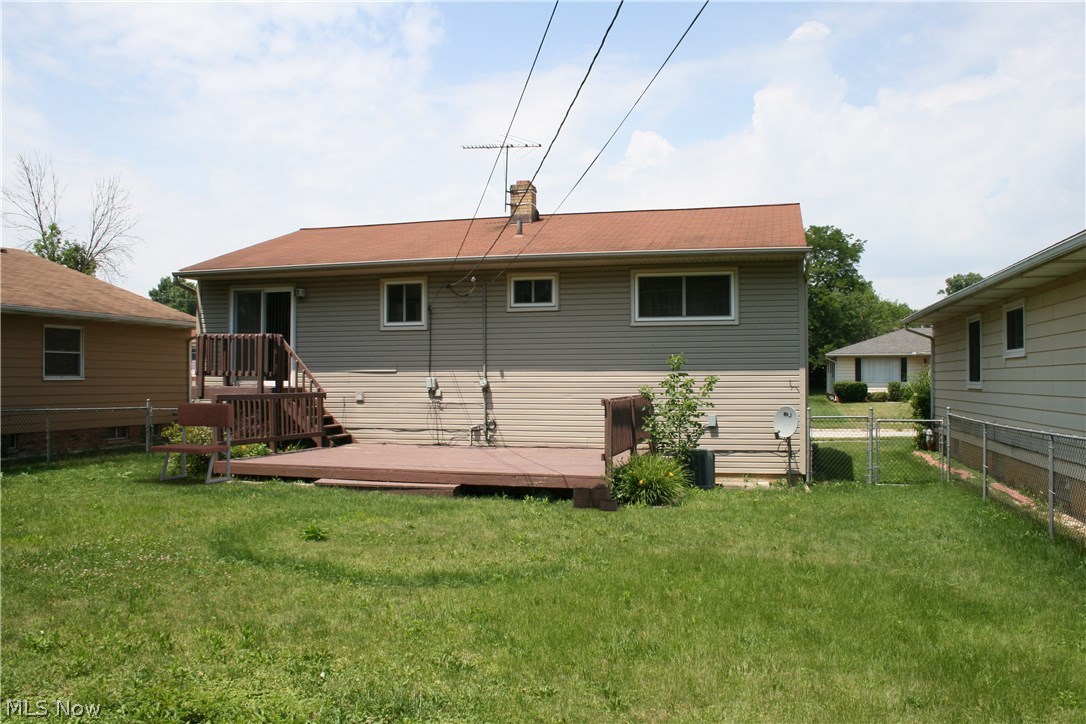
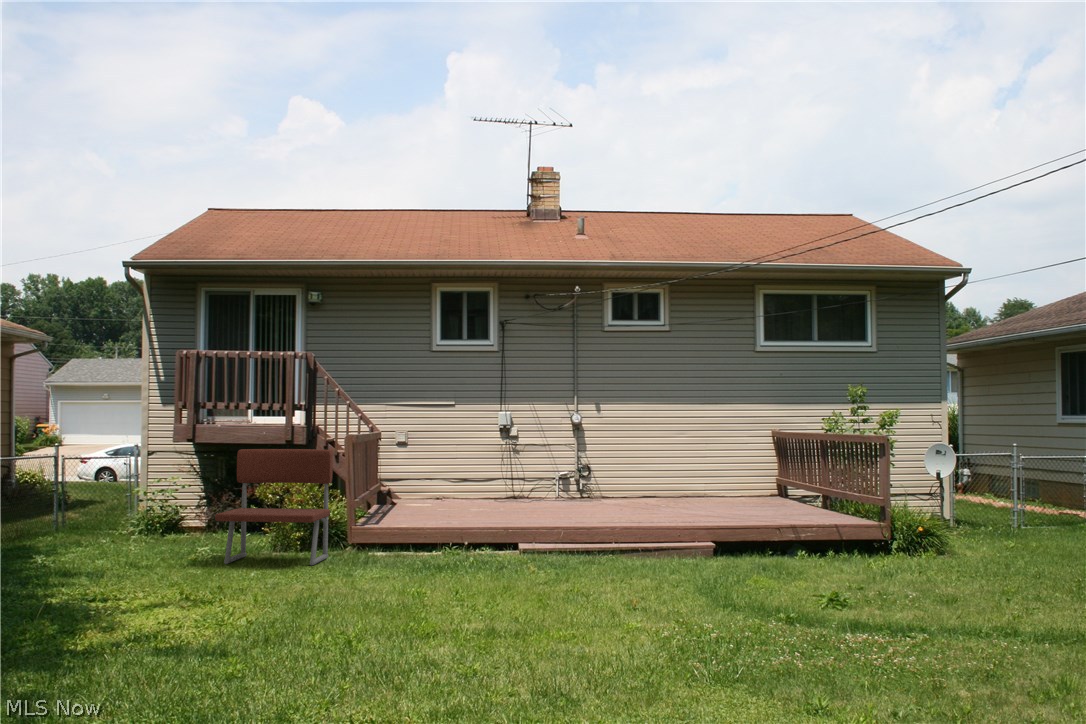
woven basket: present [573,484,617,511] -> none [857,540,919,574]

